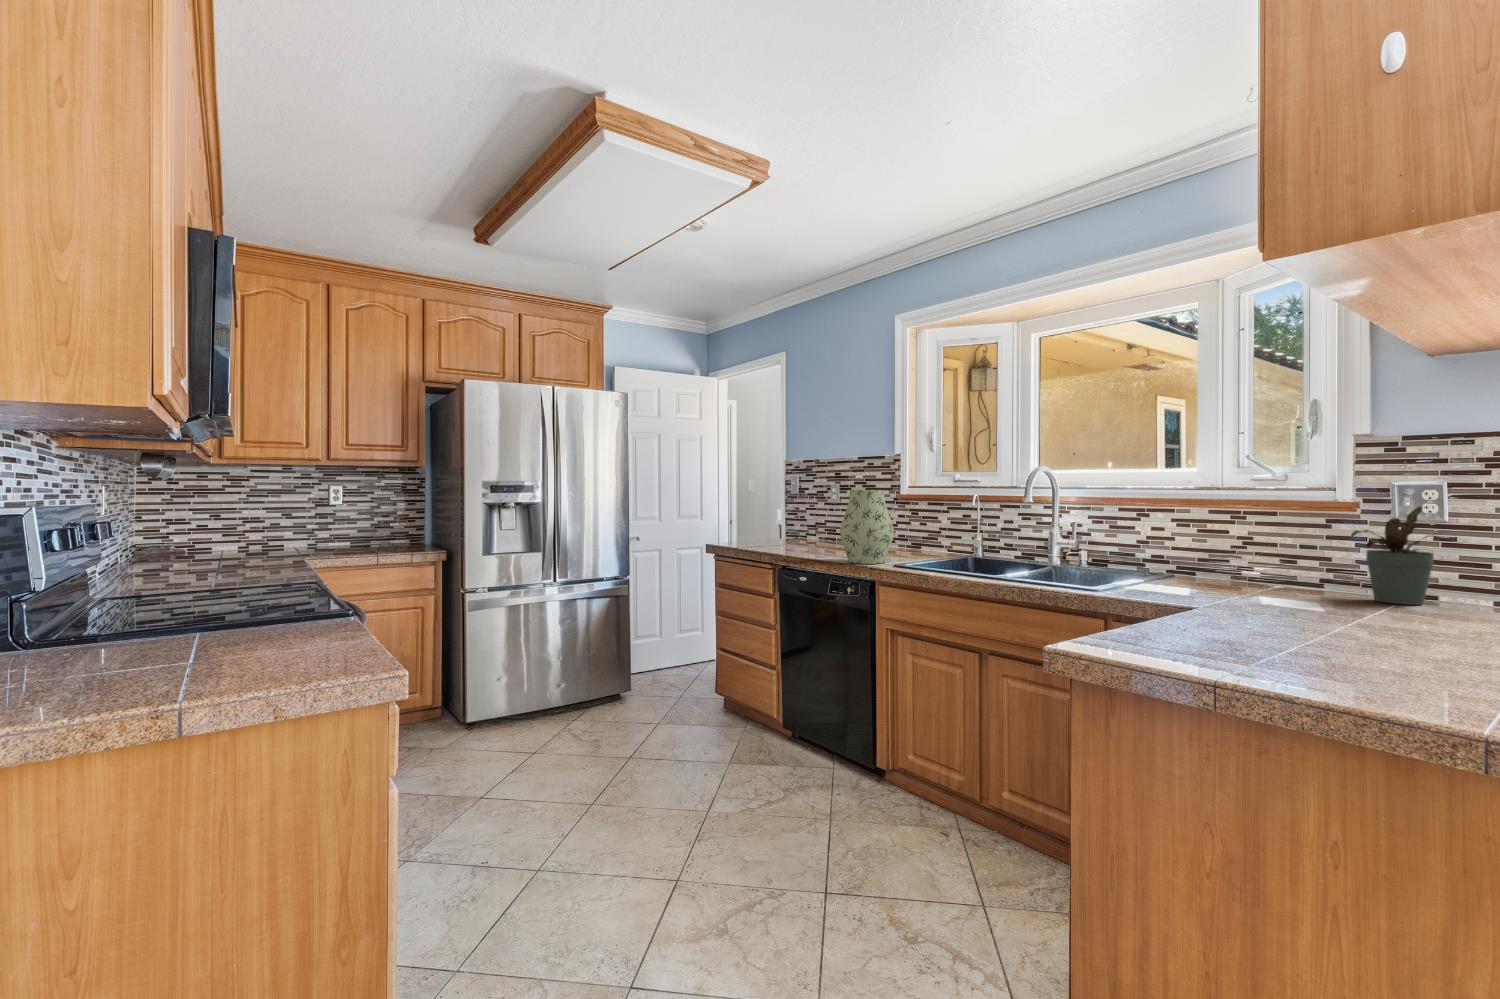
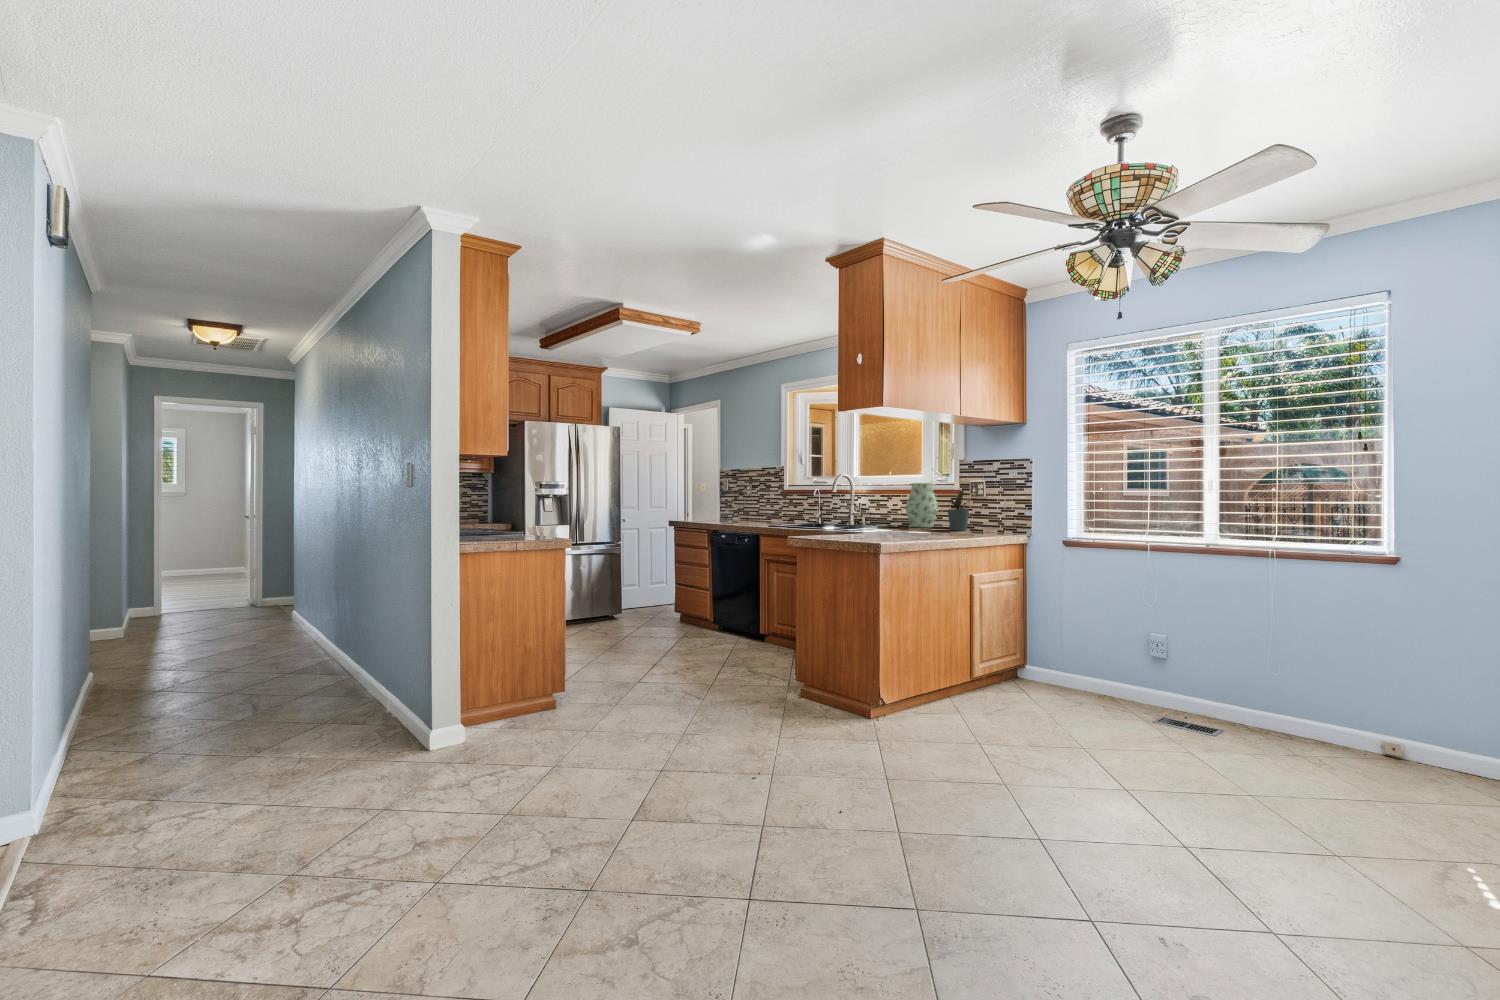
vase: present [840,490,894,564] -> present [906,483,938,527]

